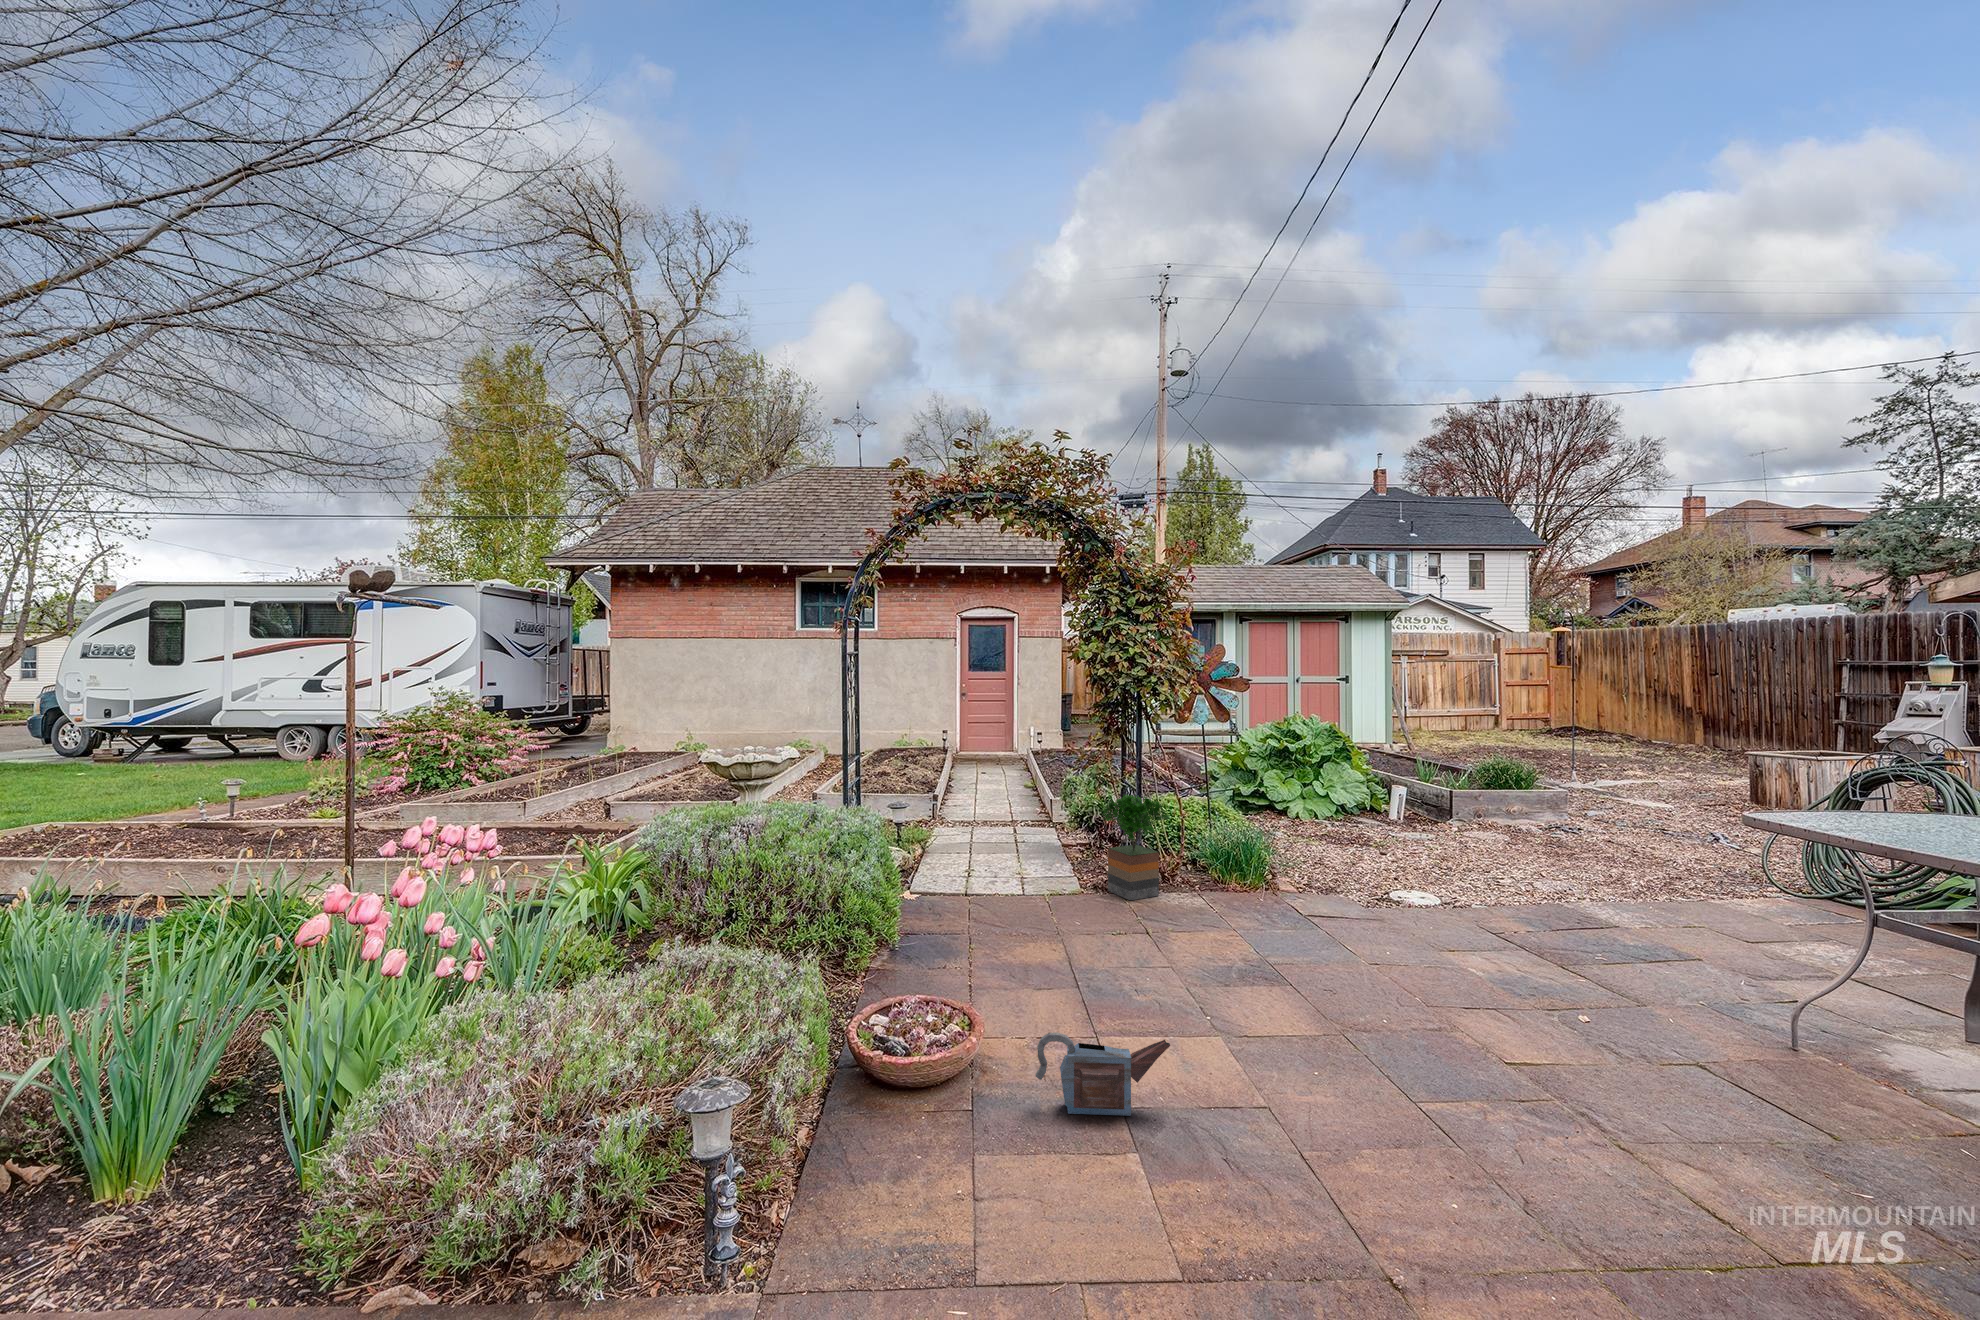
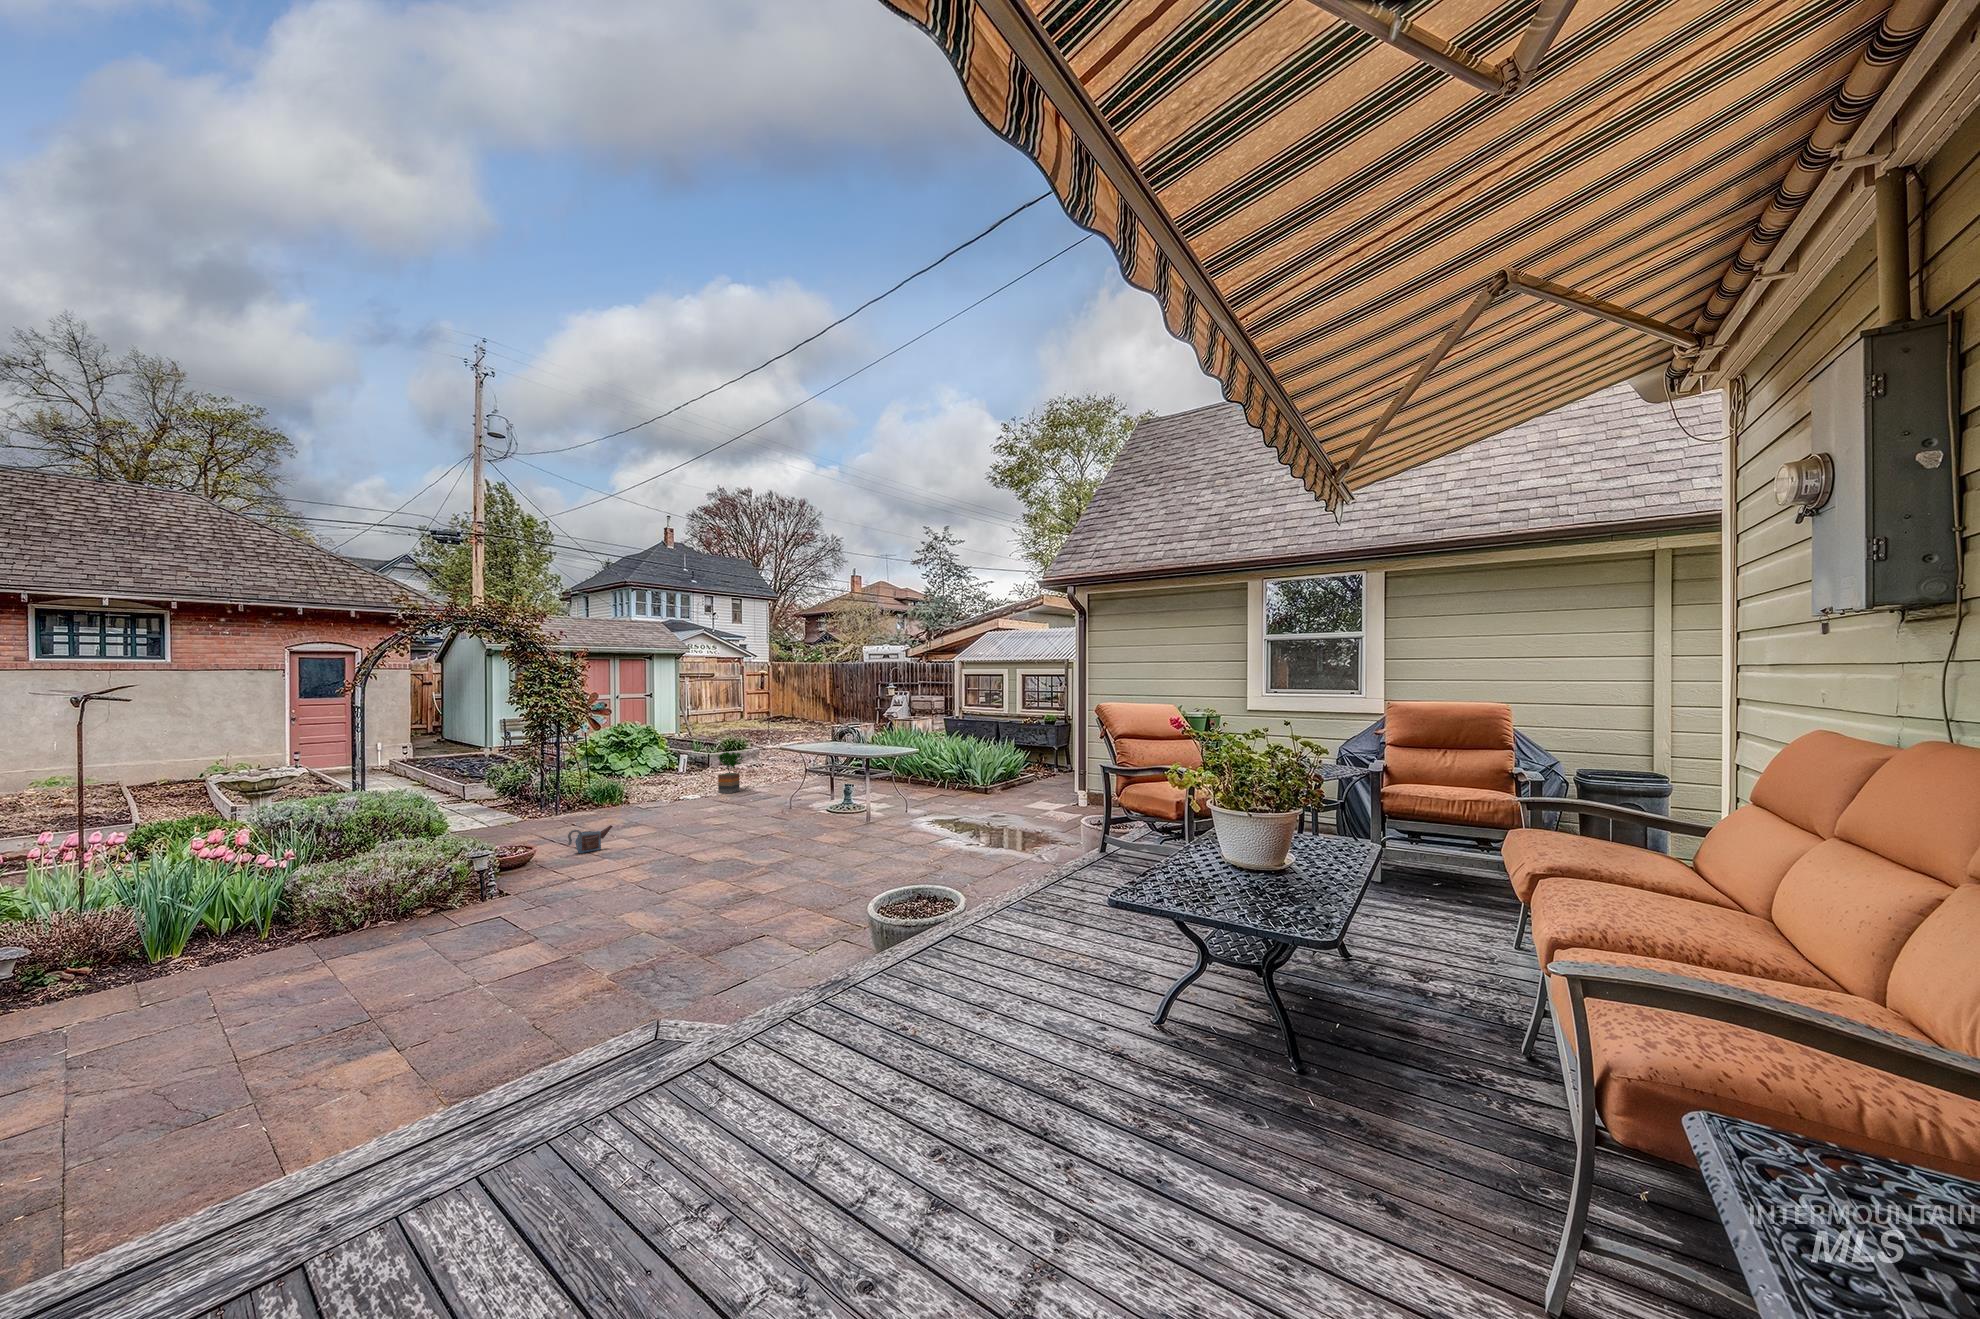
potted tree: present [1103,794,1169,900] -> present [718,752,744,793]

